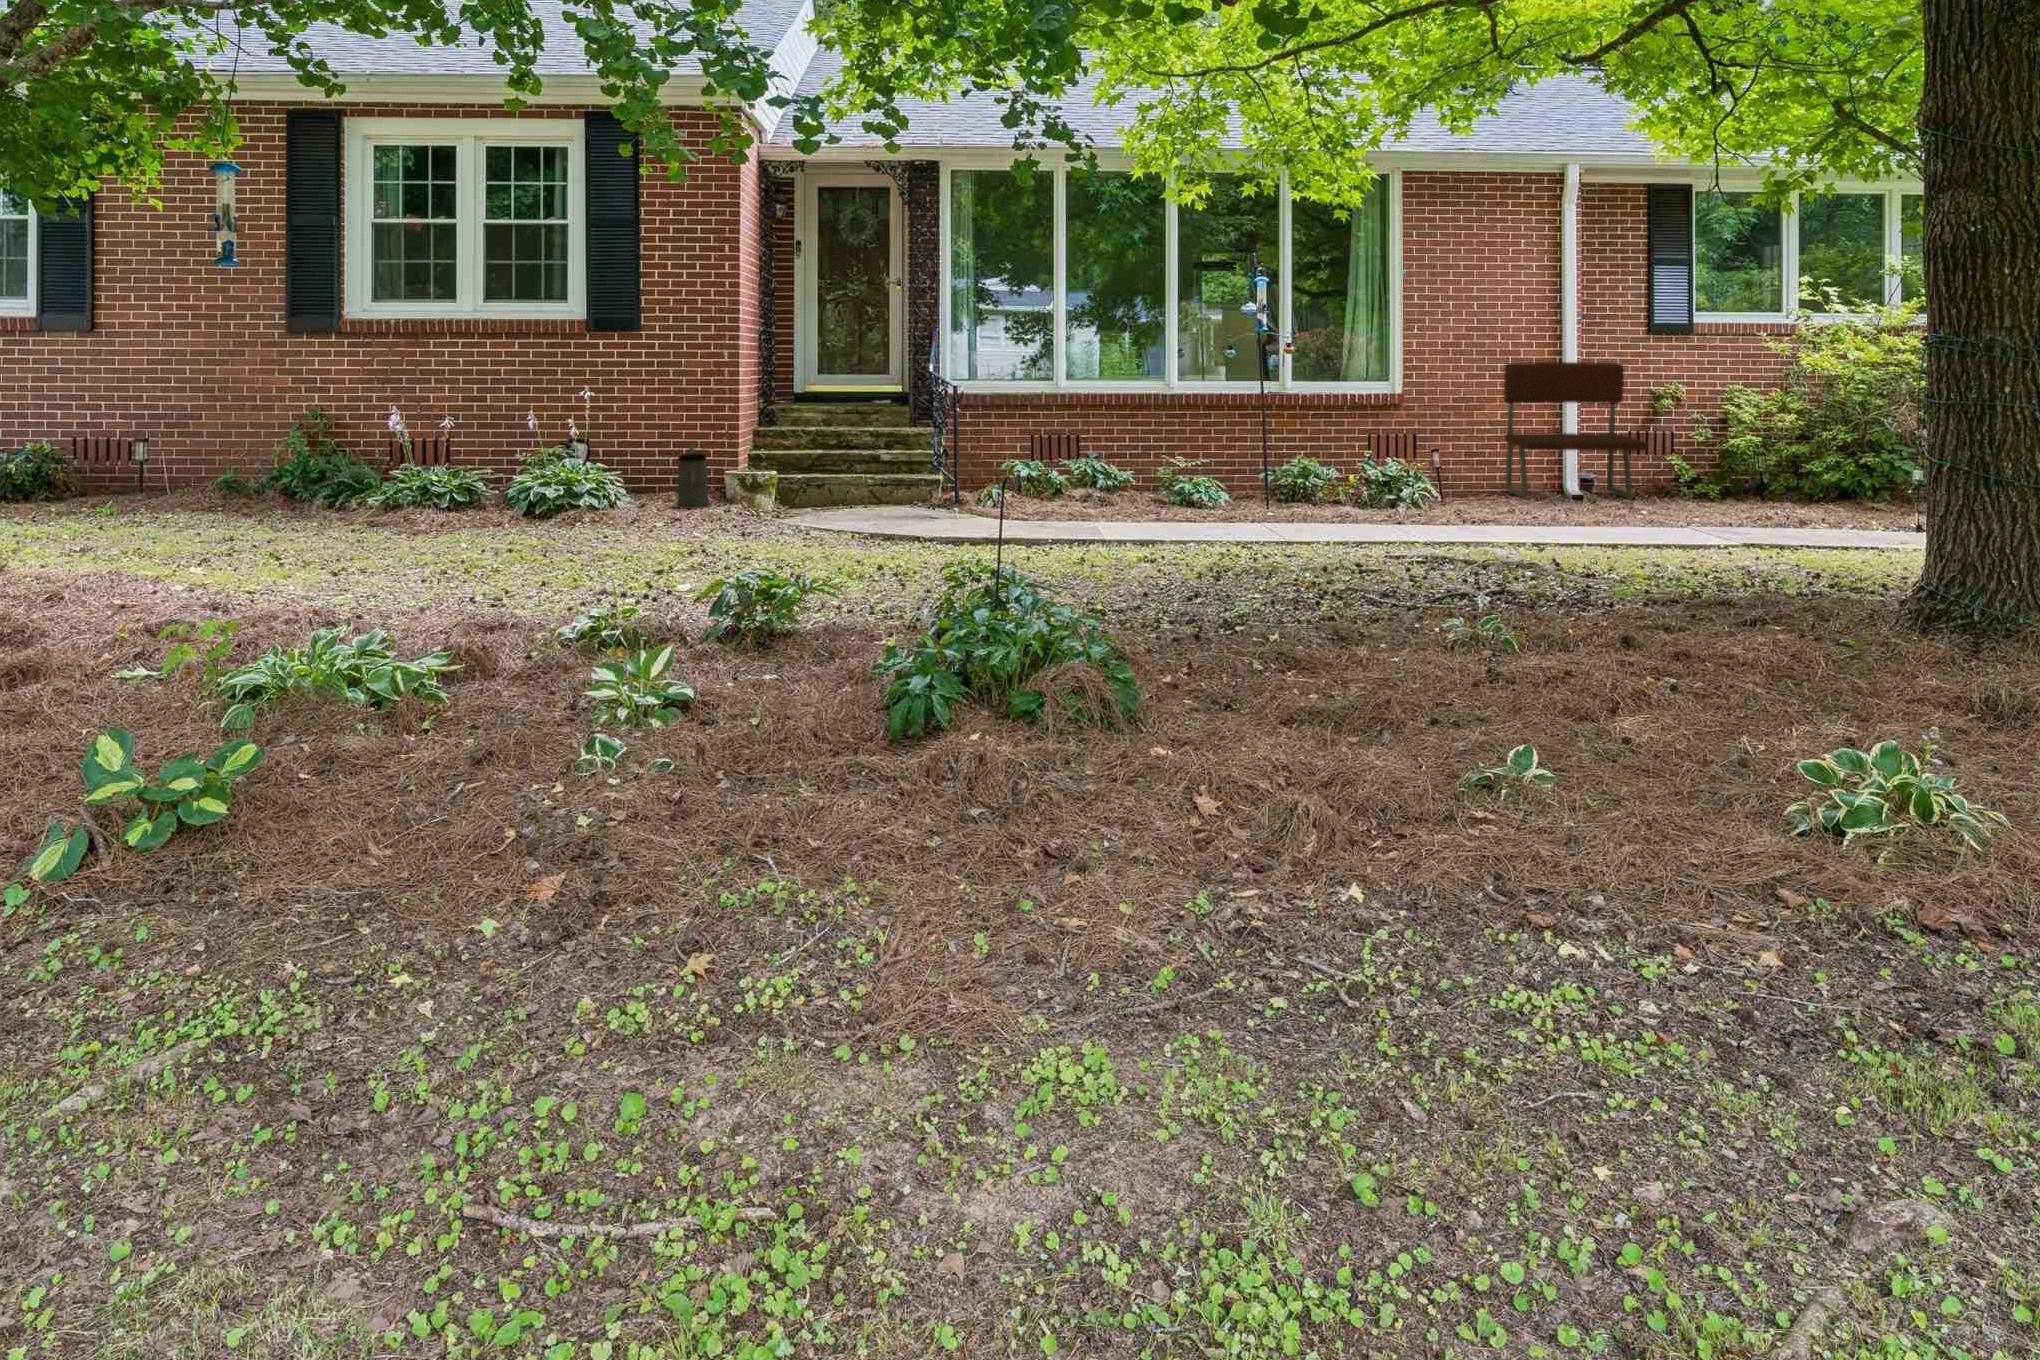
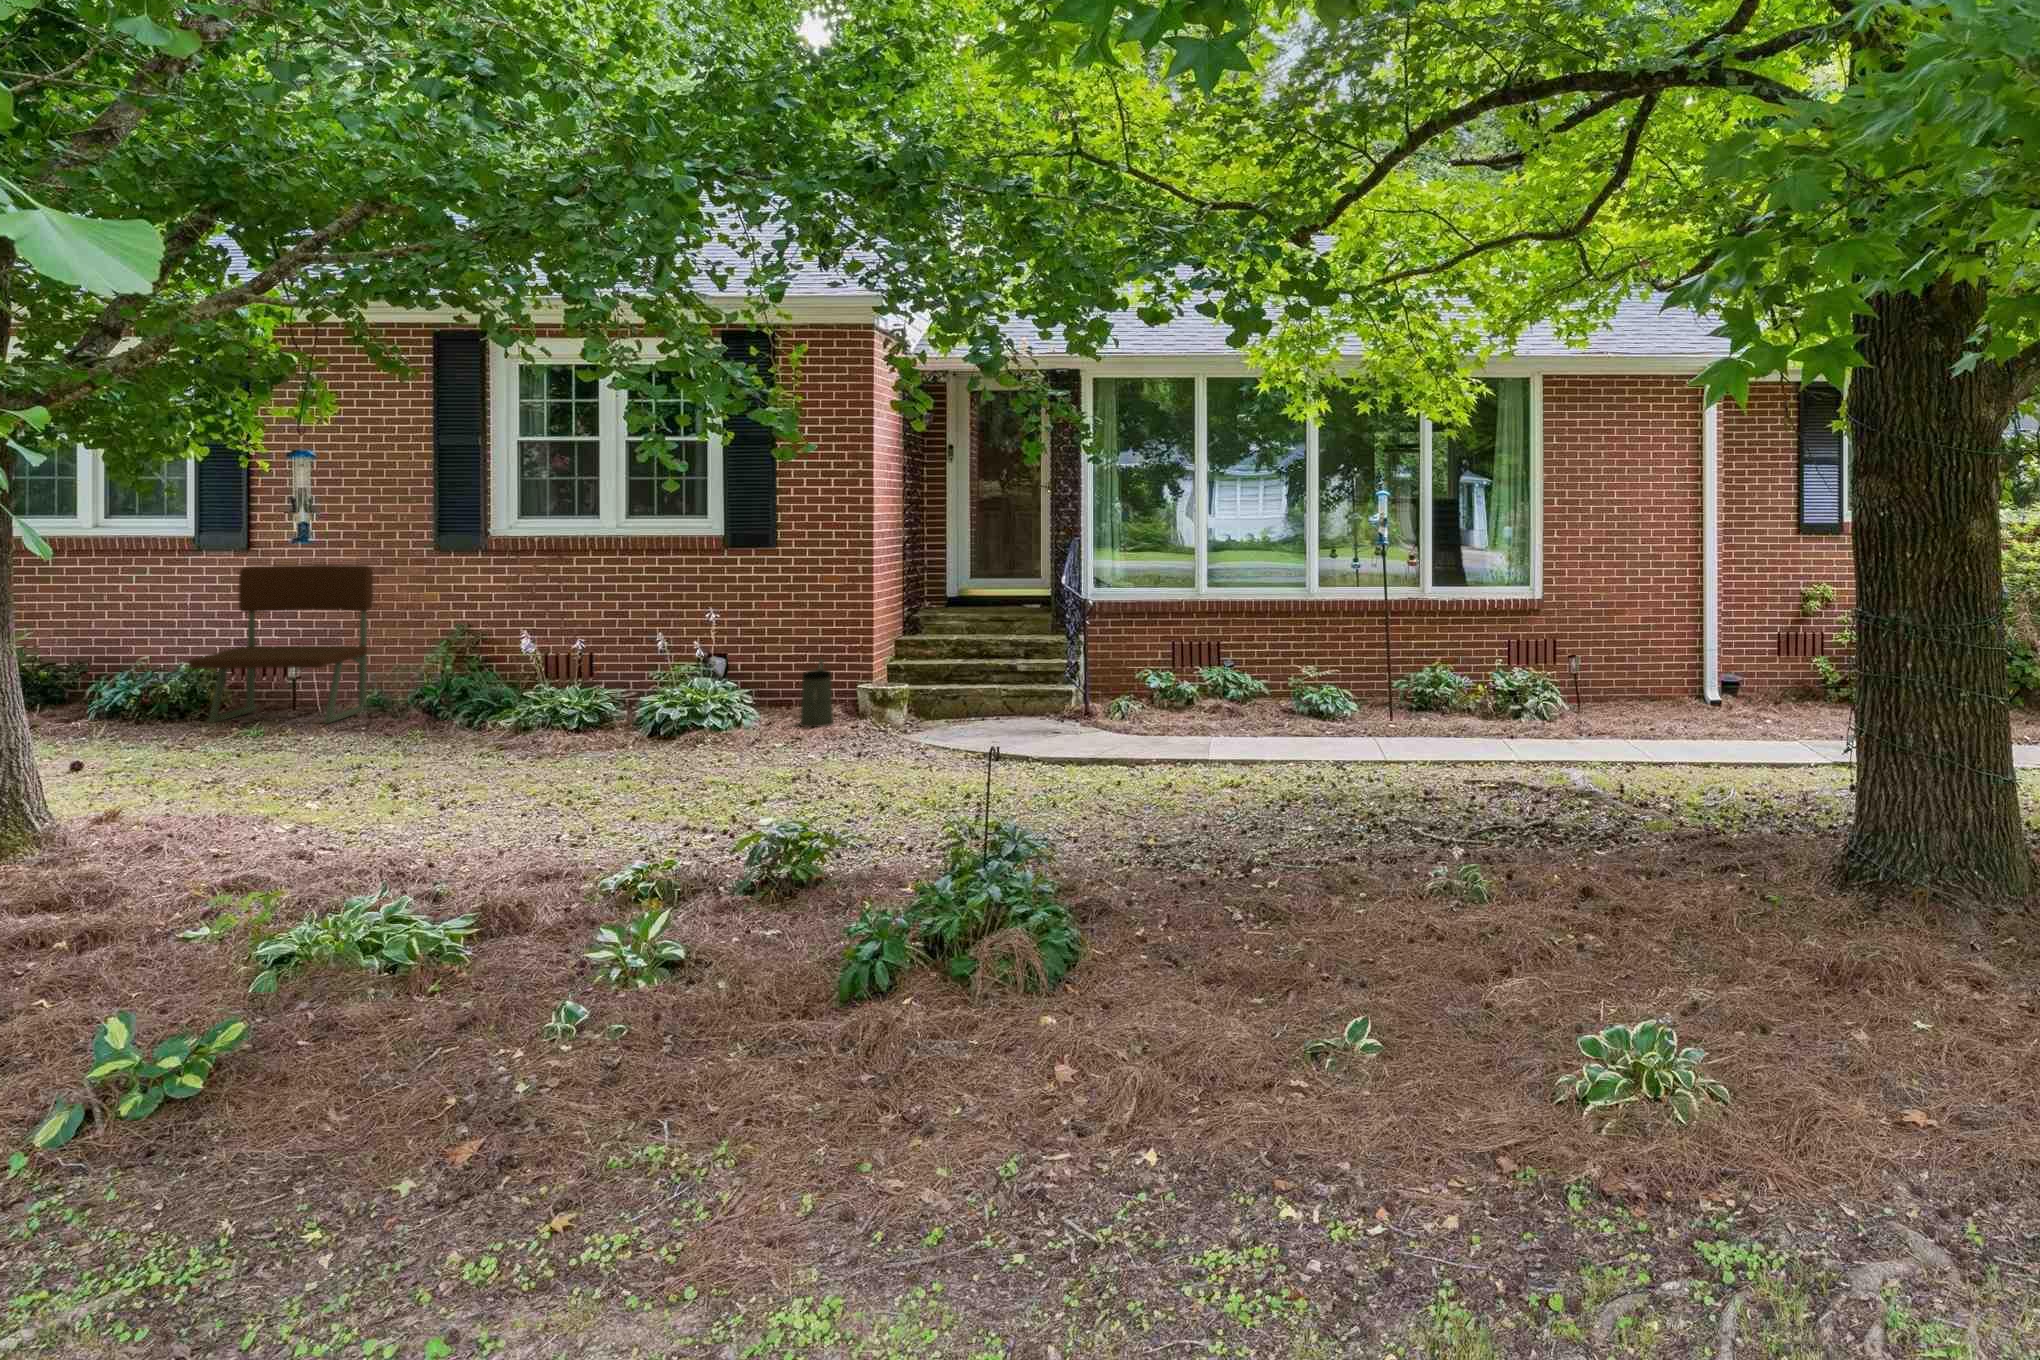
bench: present [1504,362,1648,499] -> present [189,564,373,724]

